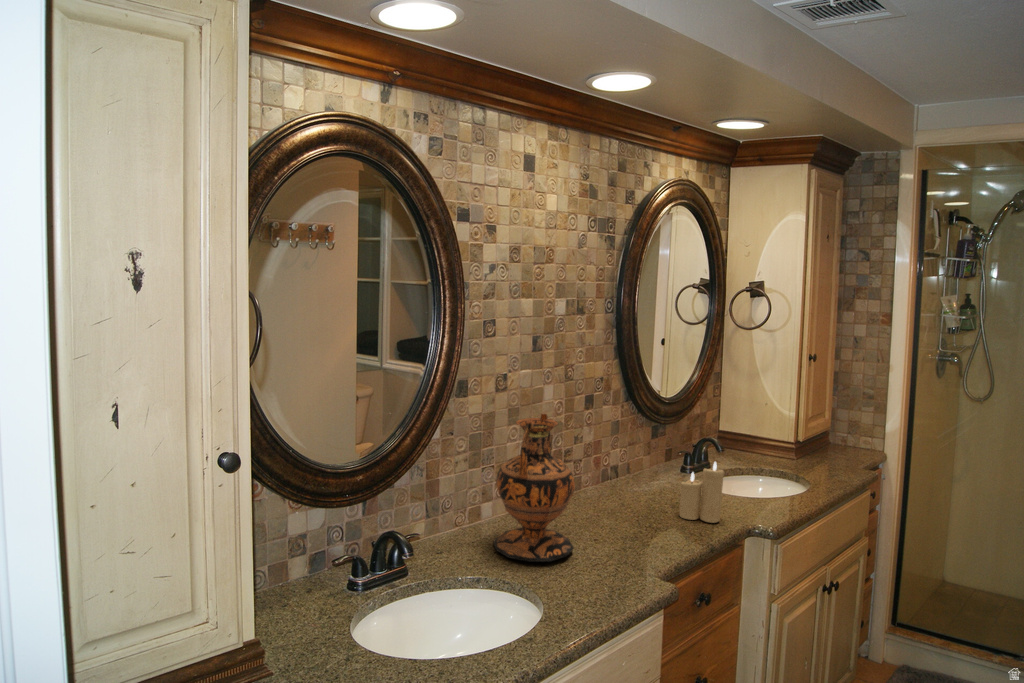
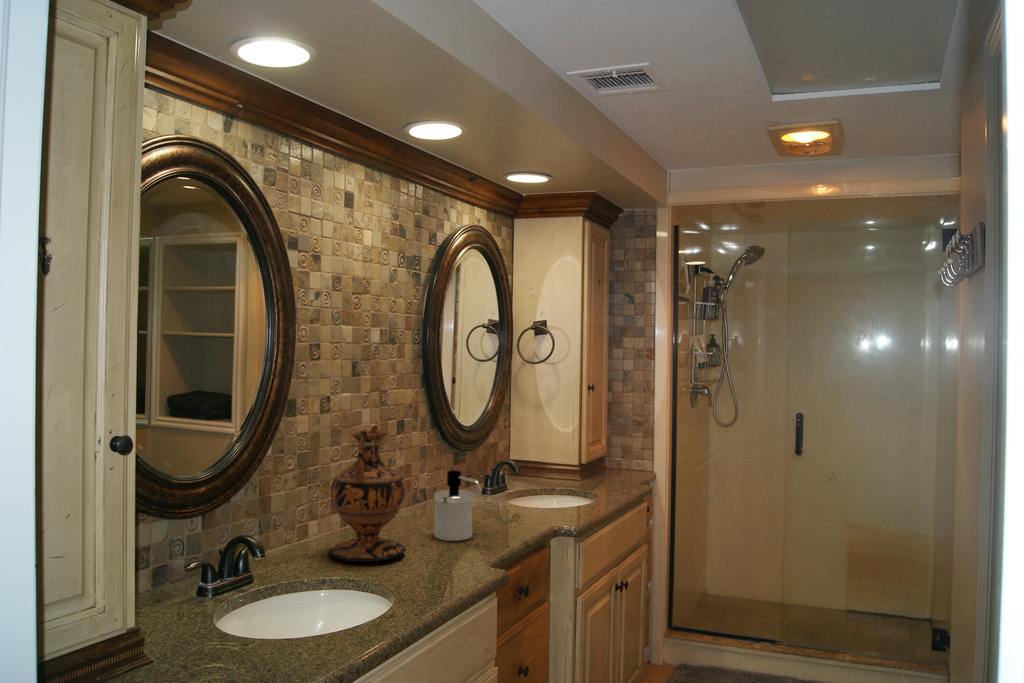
soap dispenser: none [611,461,663,538] -> present [434,470,482,541]
candle: present [679,462,724,523] -> none [492,470,530,526]

